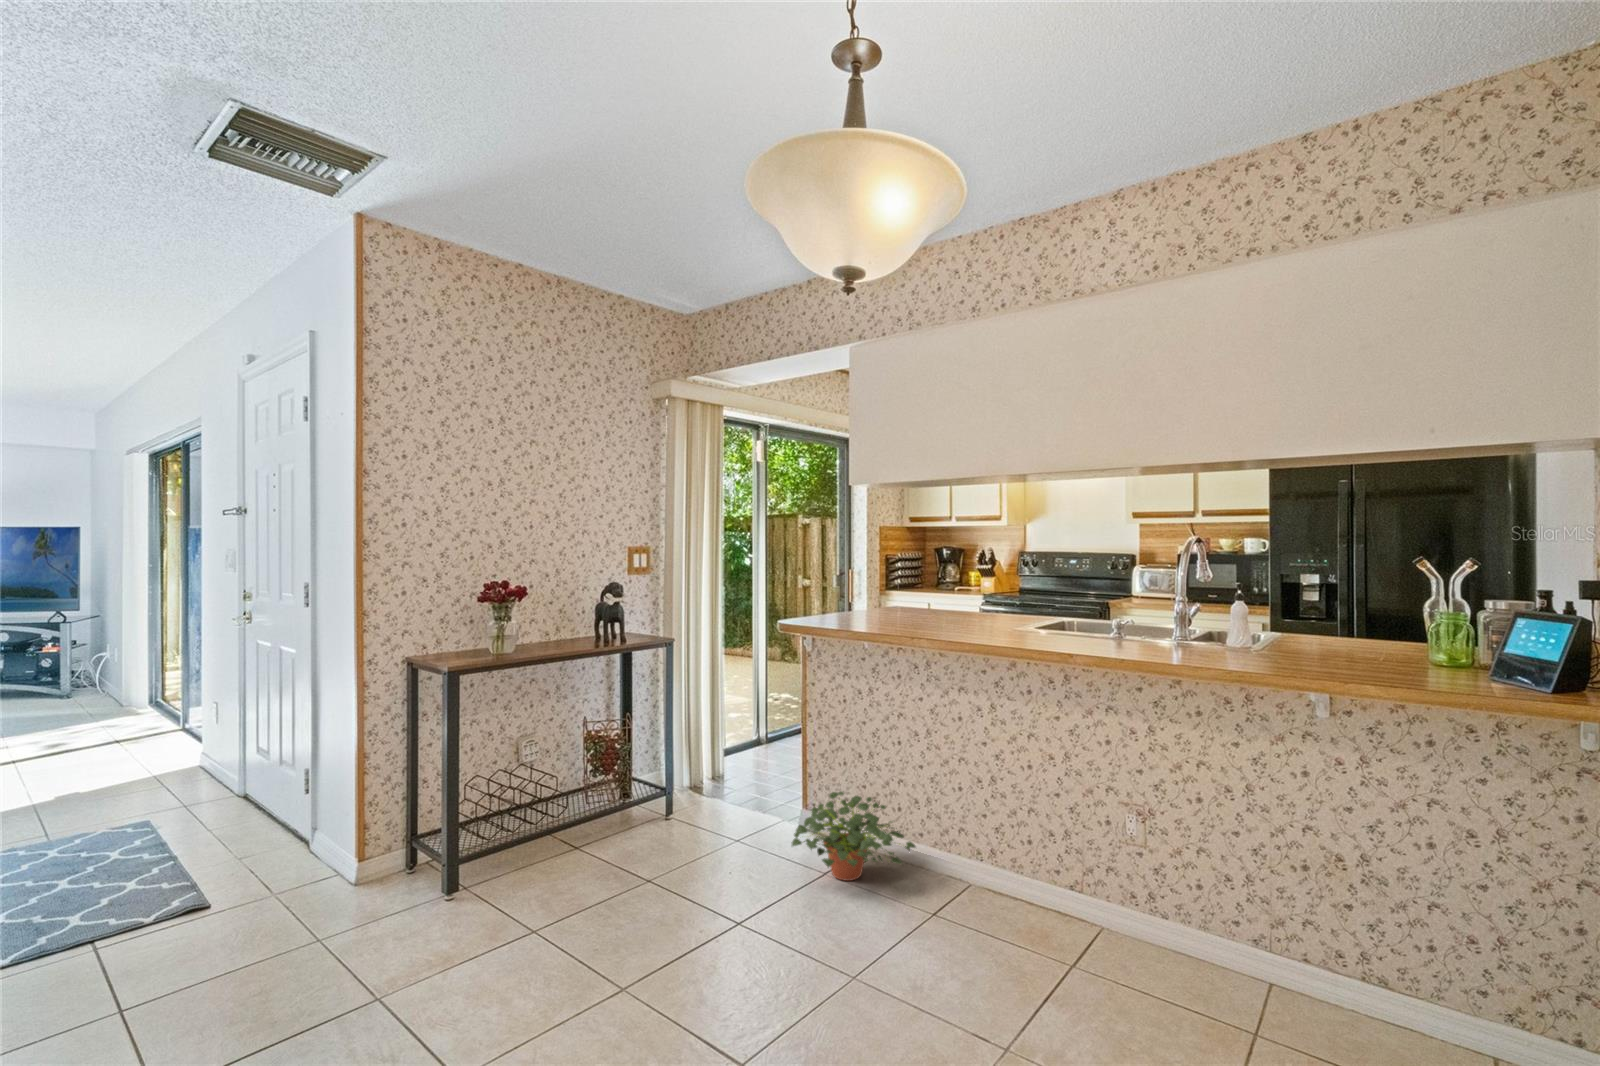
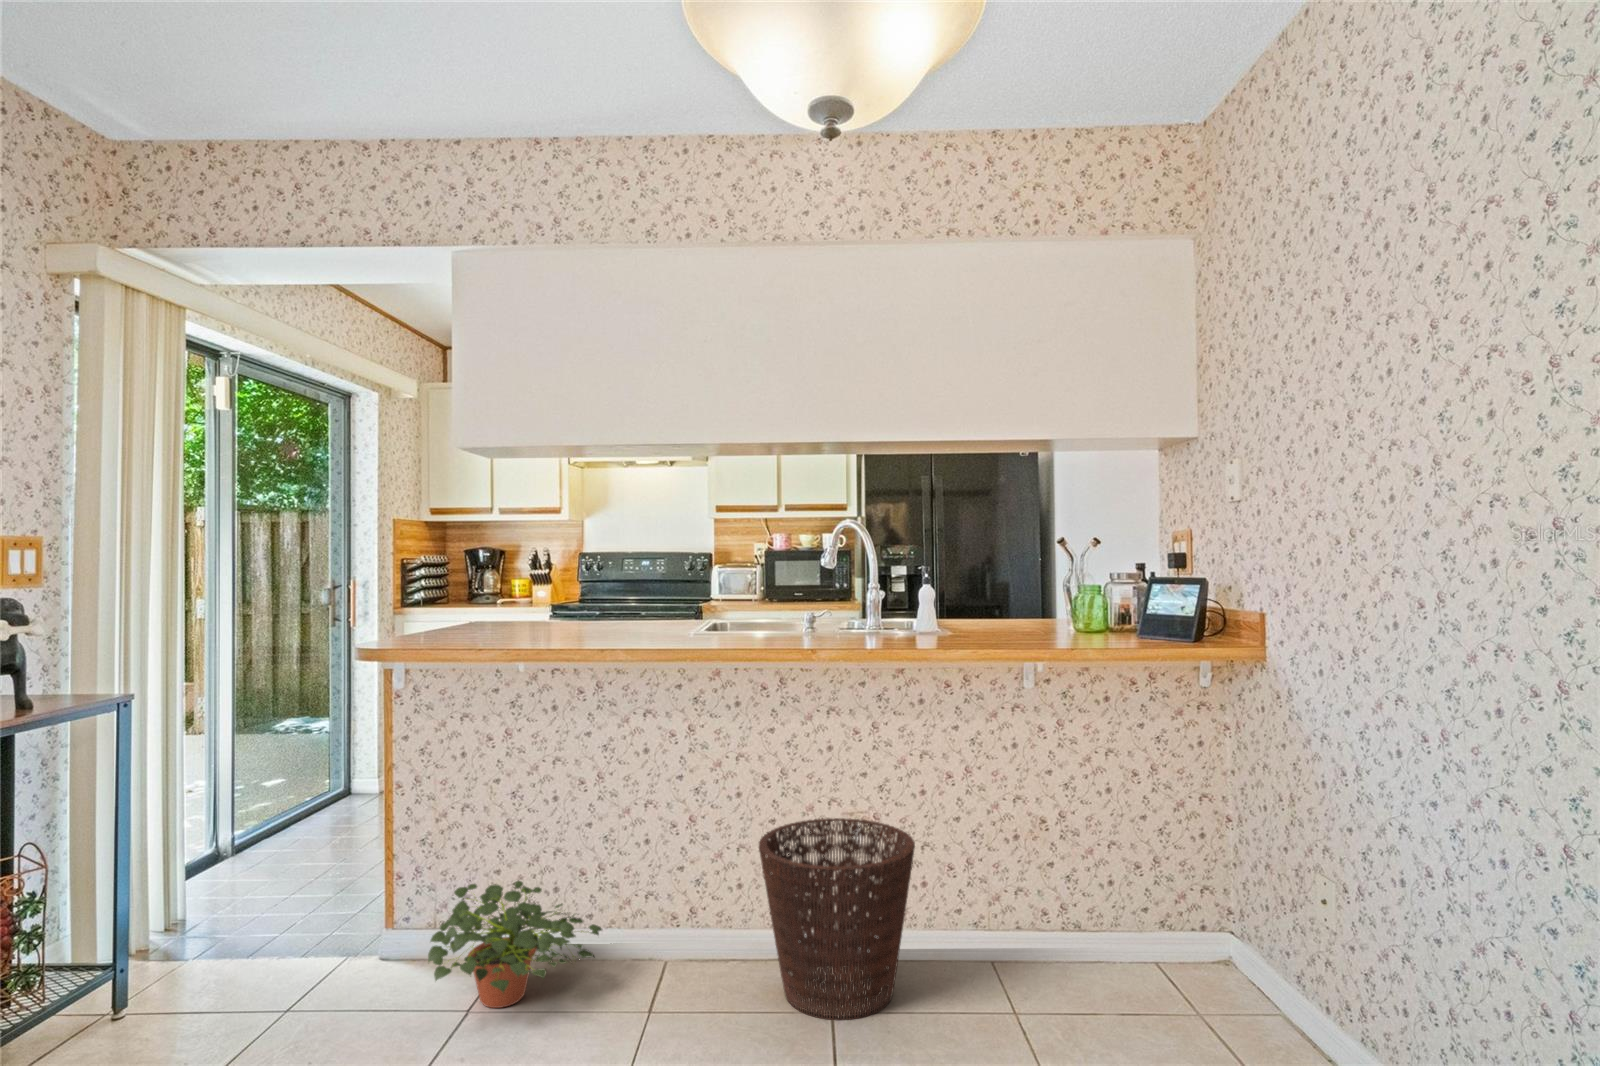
basket: none [1013,802,1160,985] -> present [759,818,915,1020]

